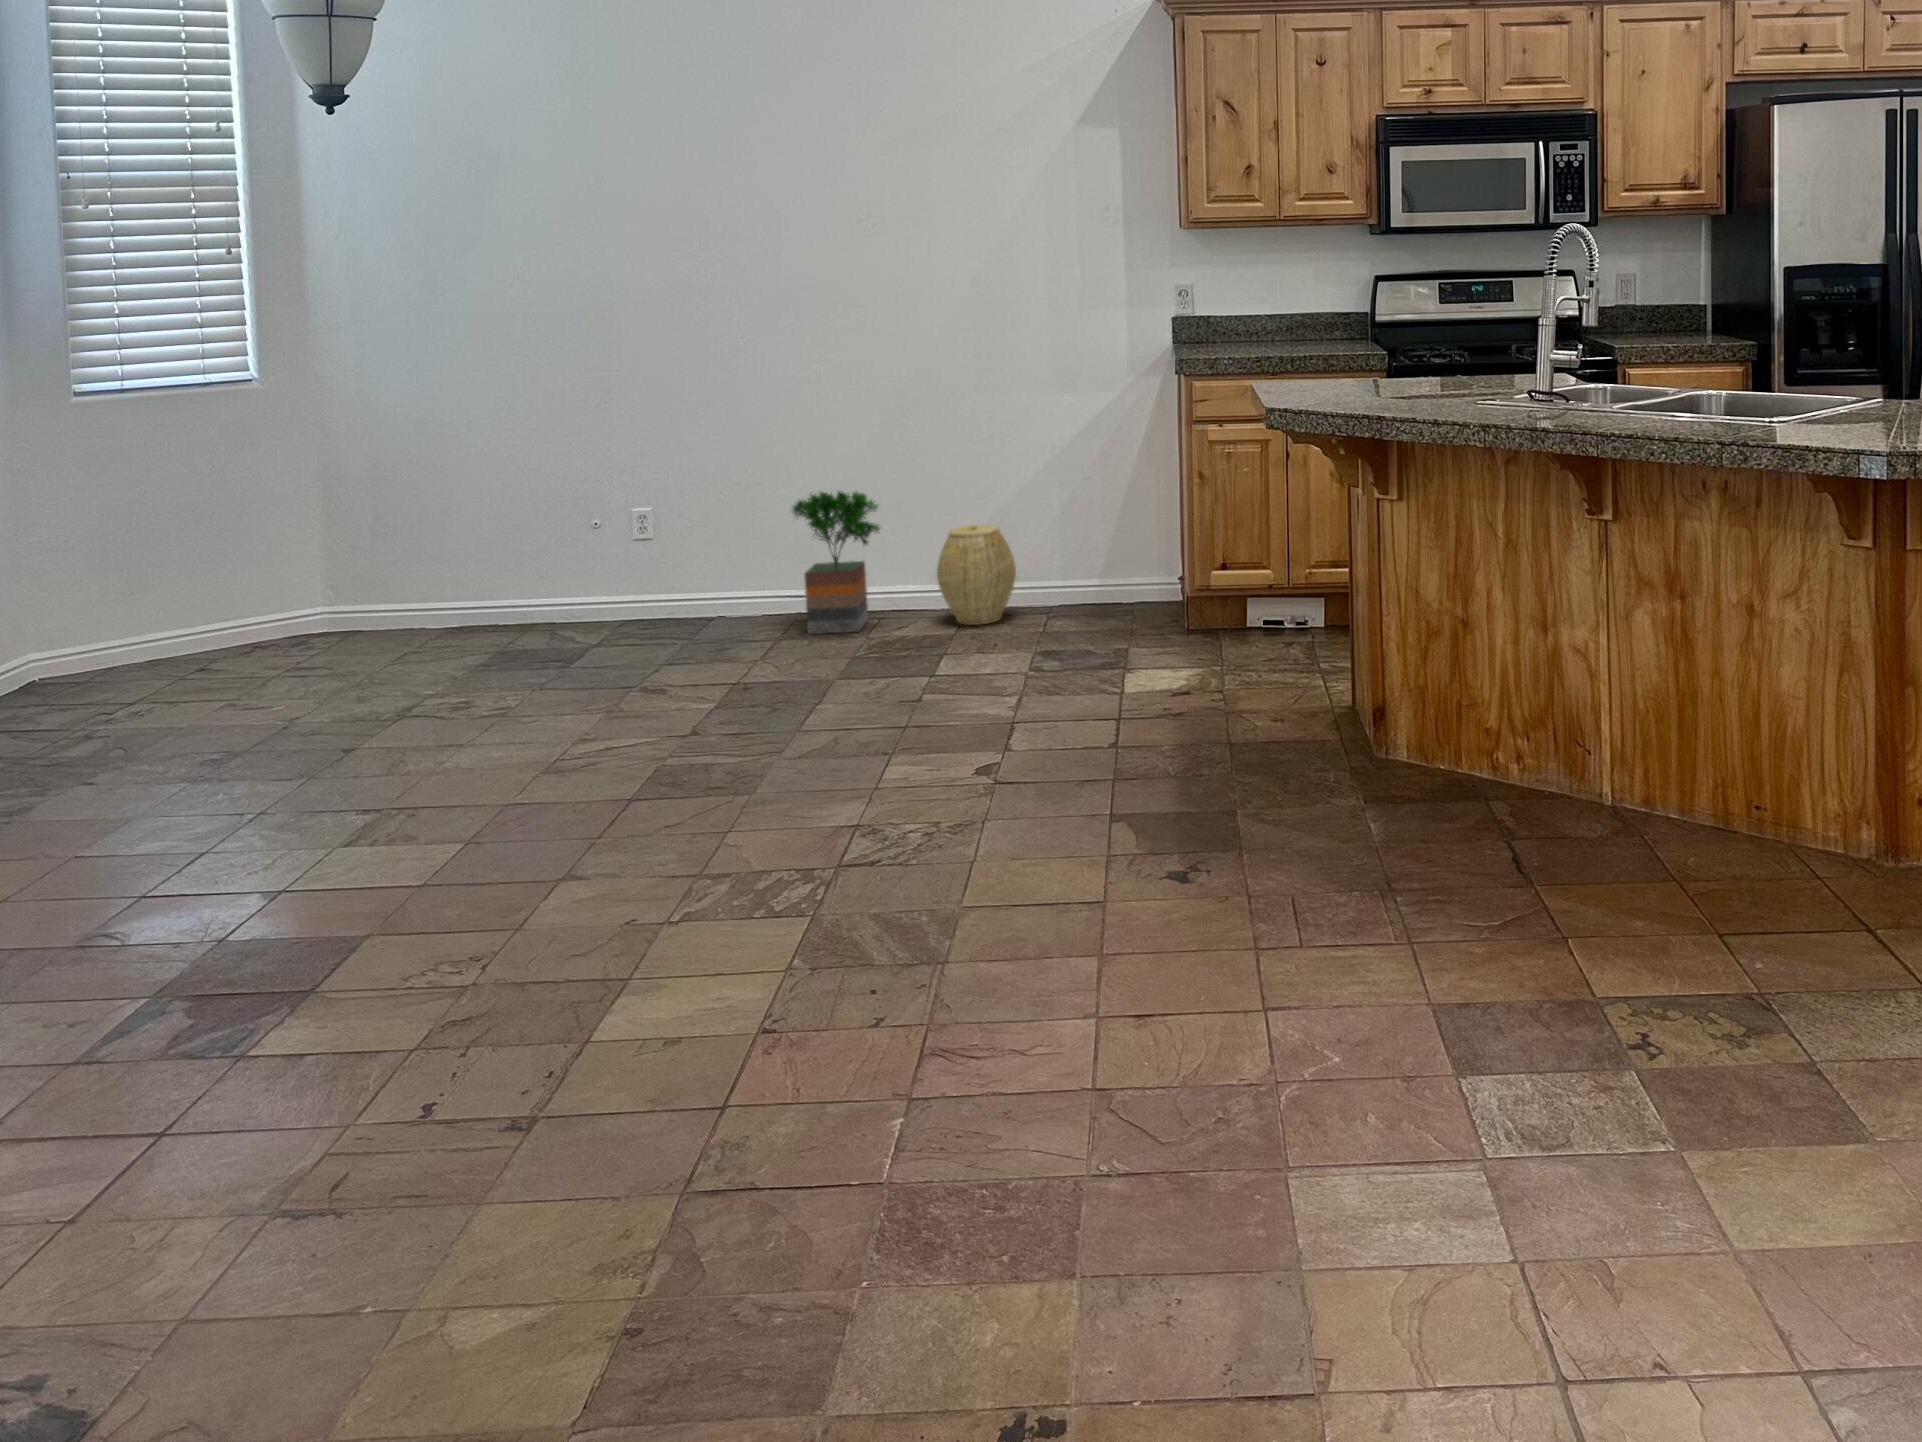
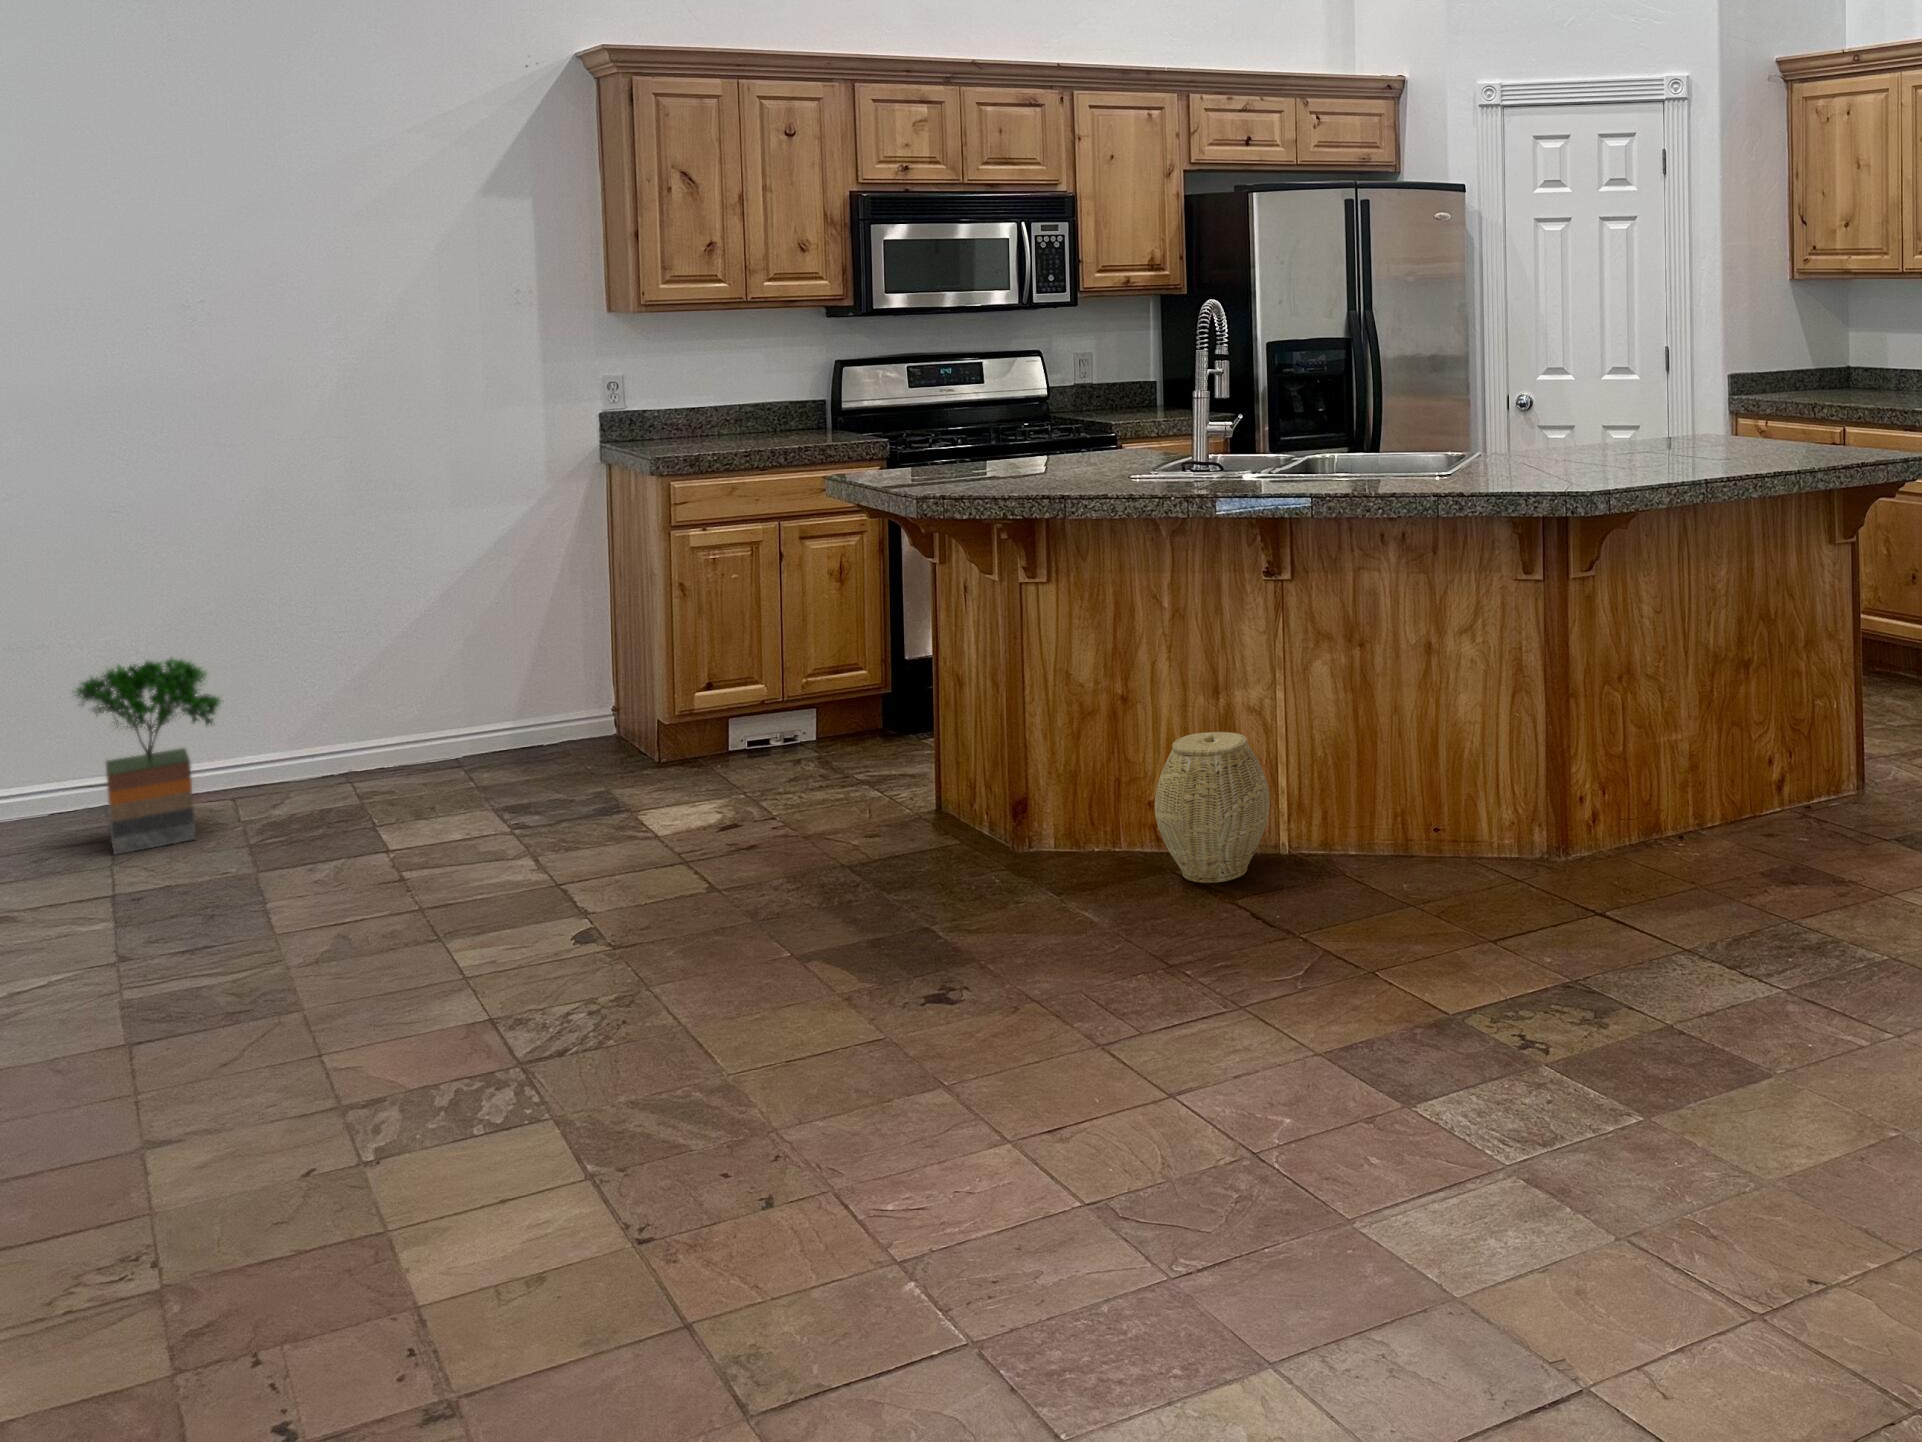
woven basket: present [937,525,1016,625] -> present [1155,732,1270,883]

